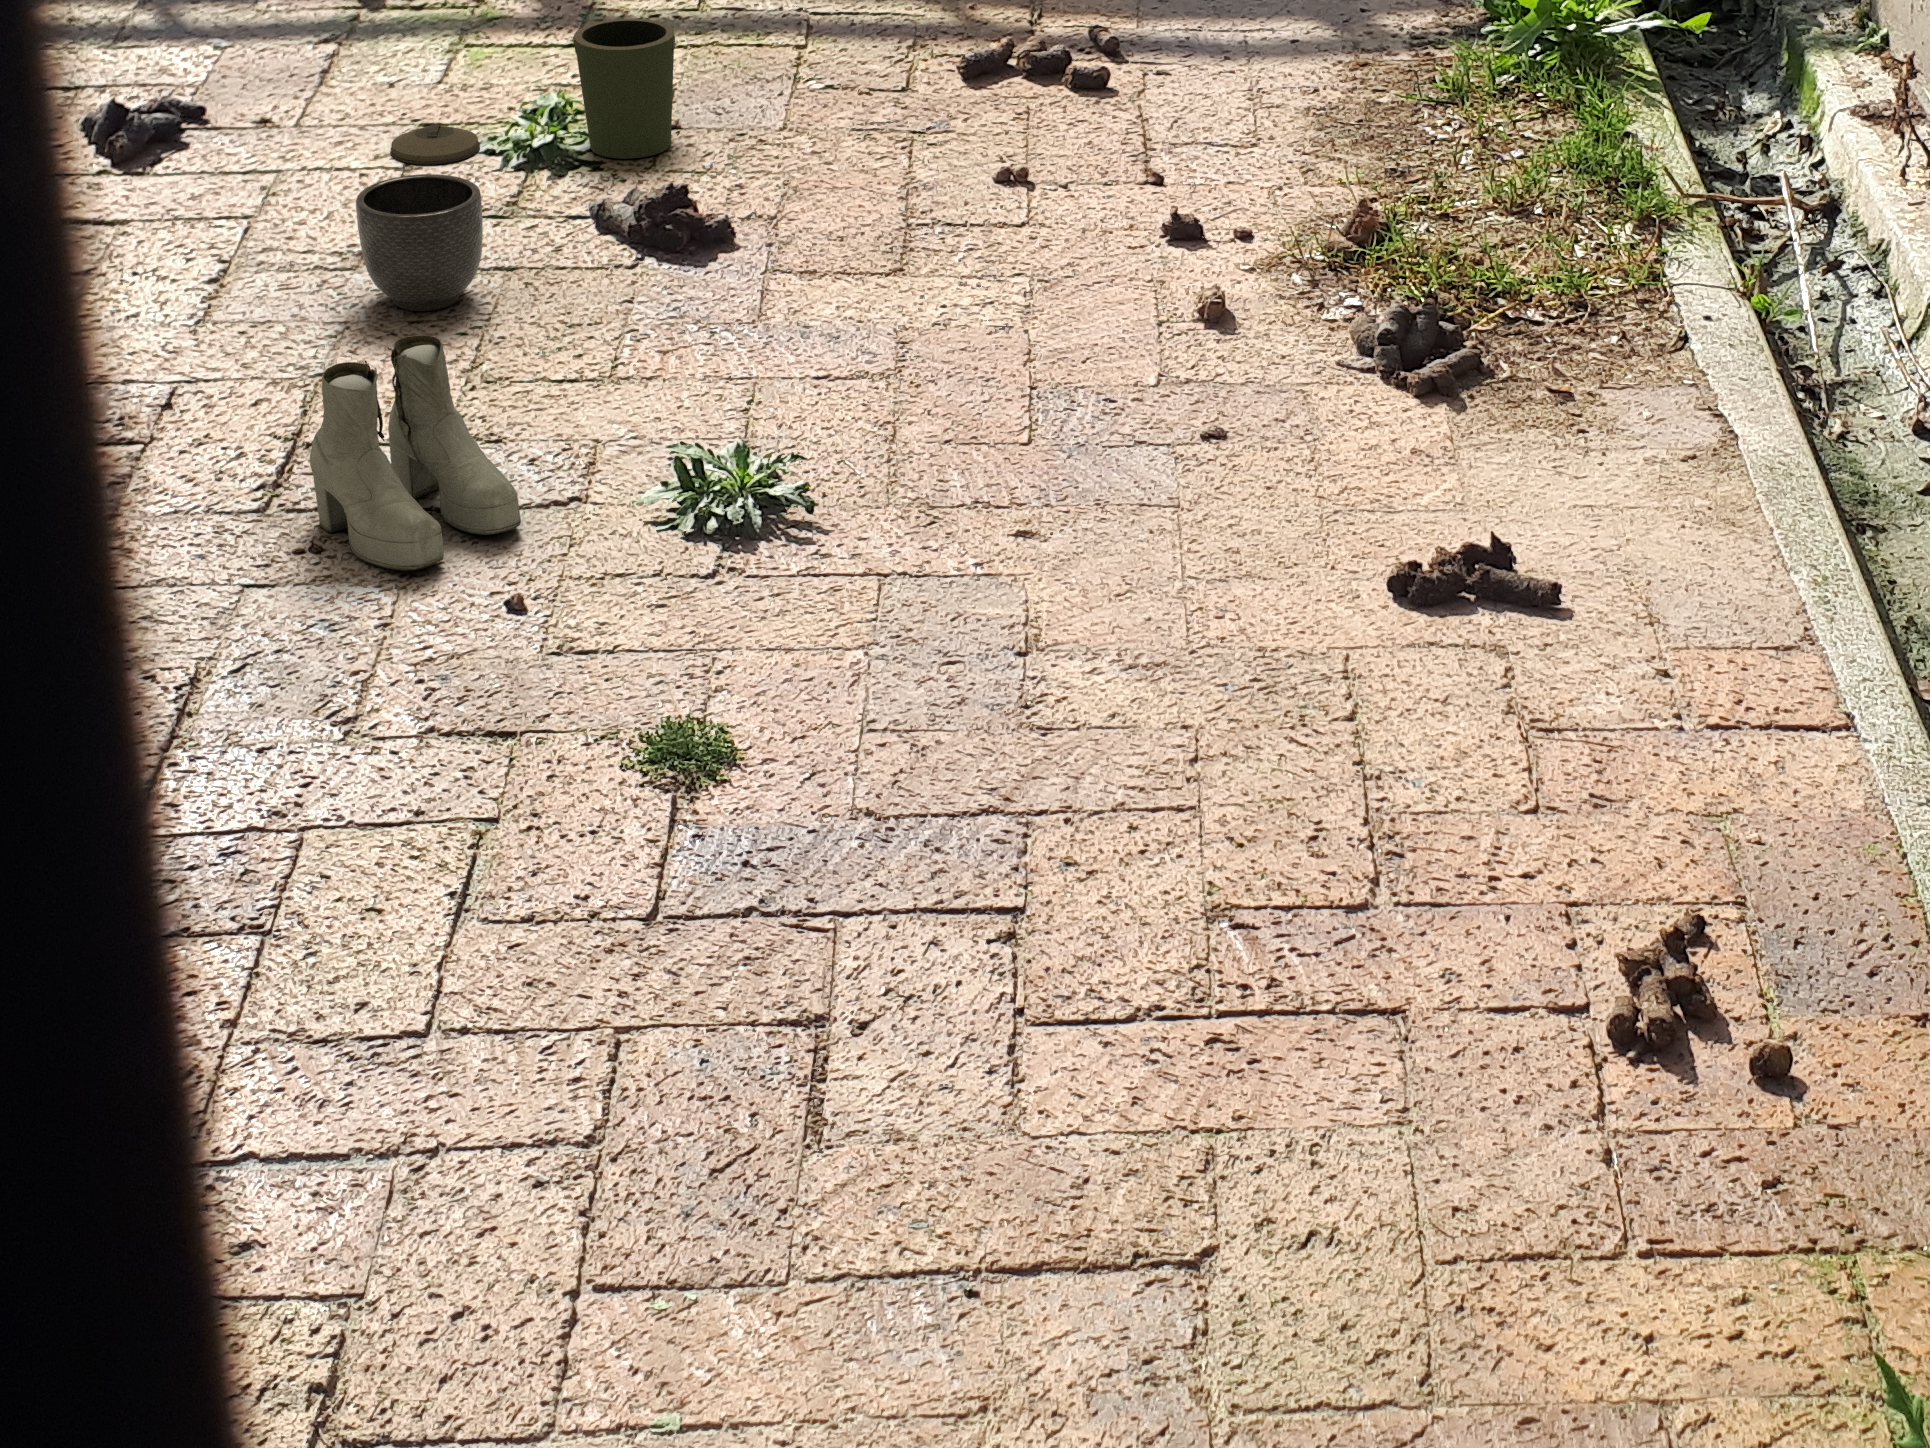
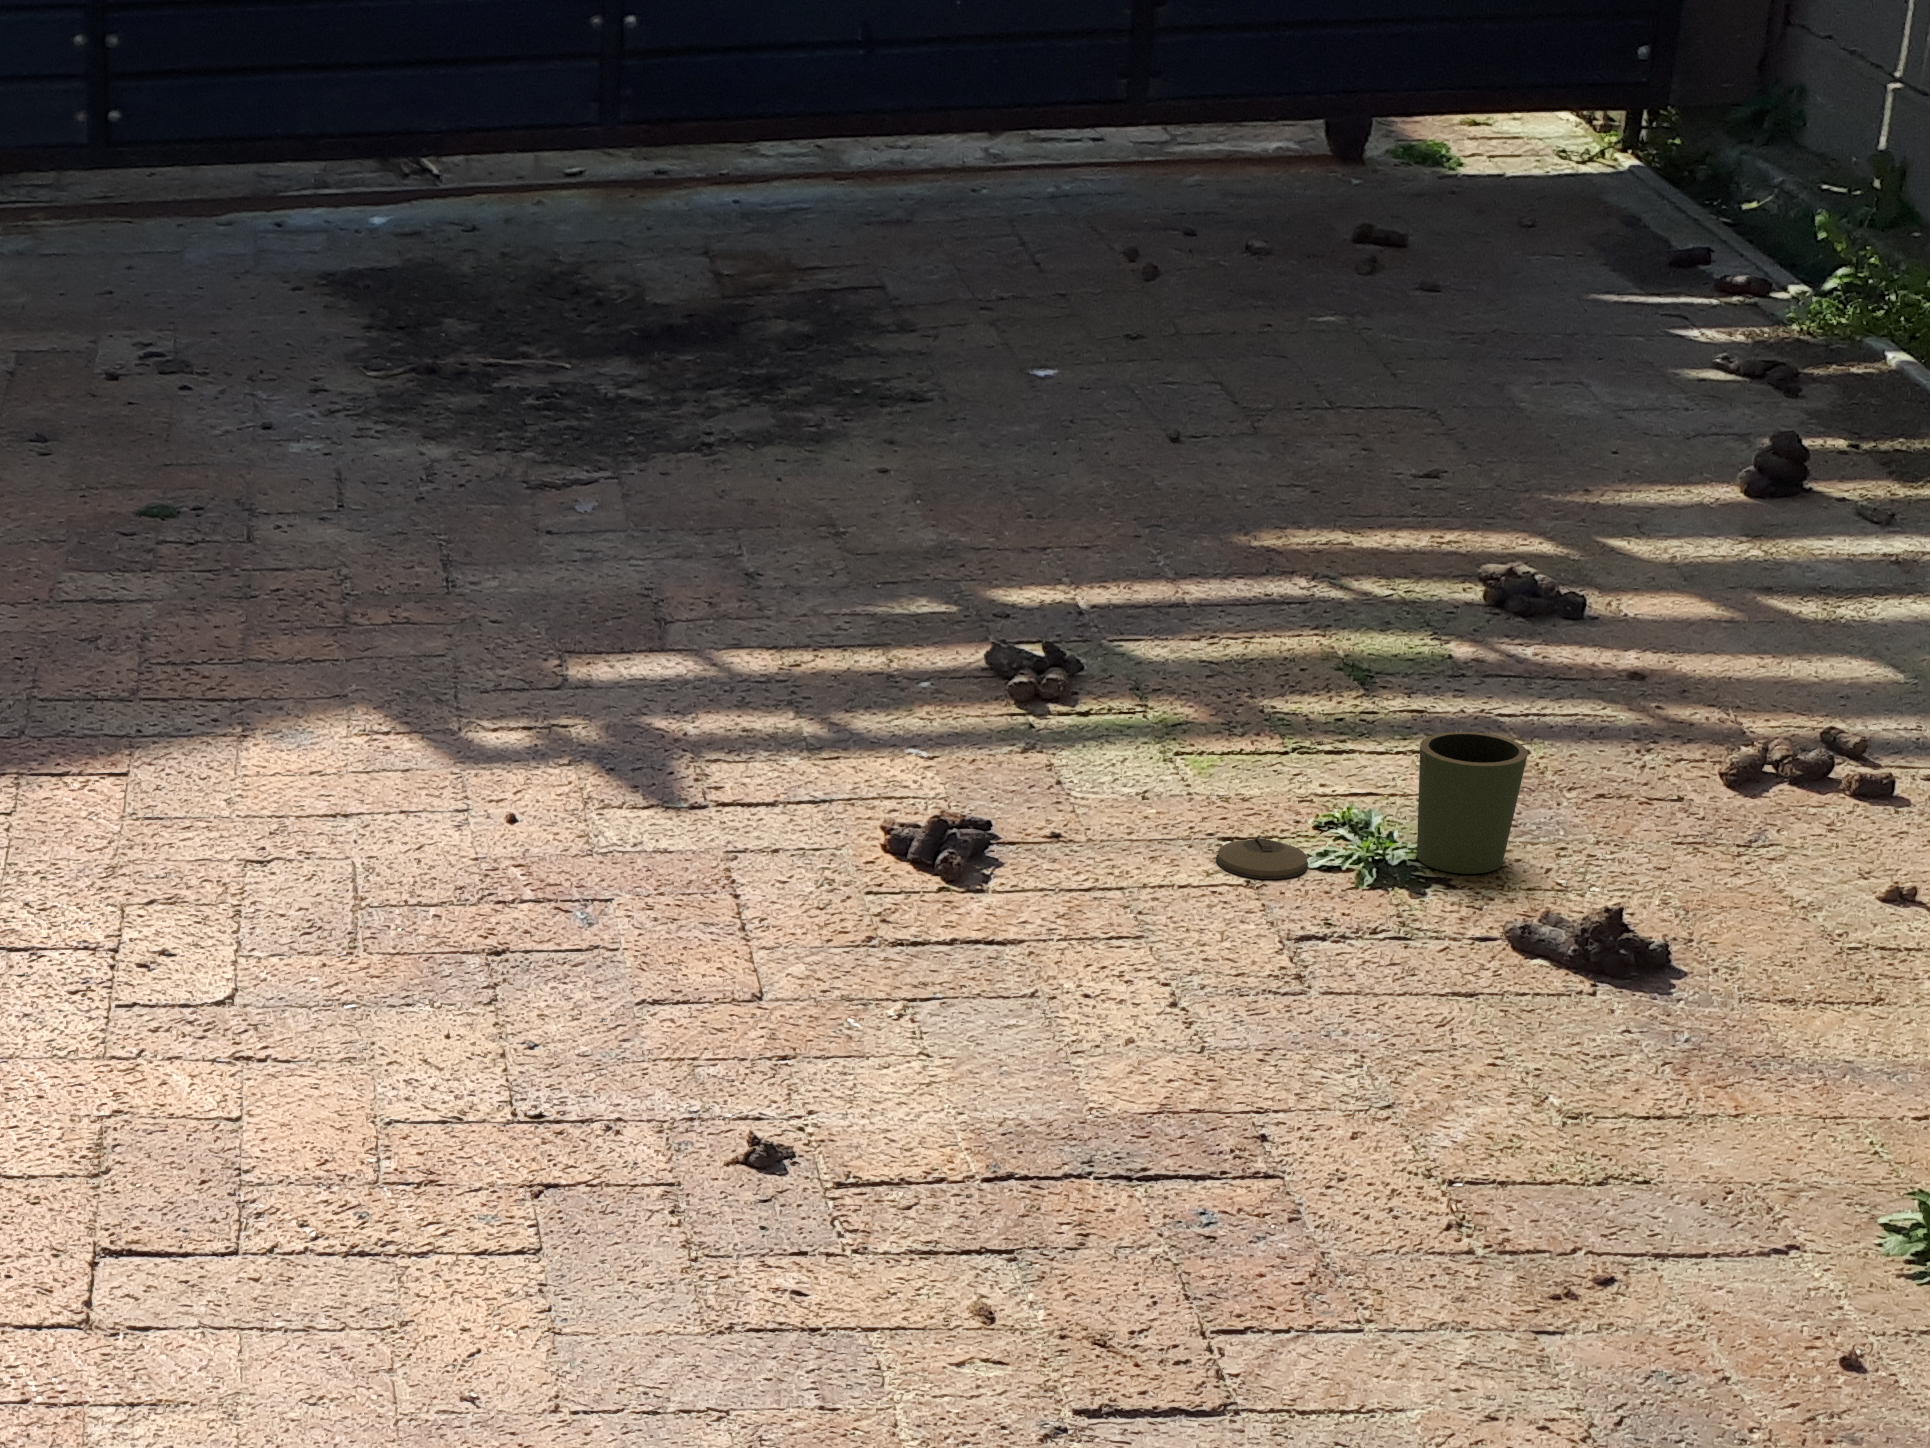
planter: present [356,174,483,311] -> none [1368,900,1502,1037]
boots: present [310,335,521,571] -> none [1563,1079,1794,1318]

